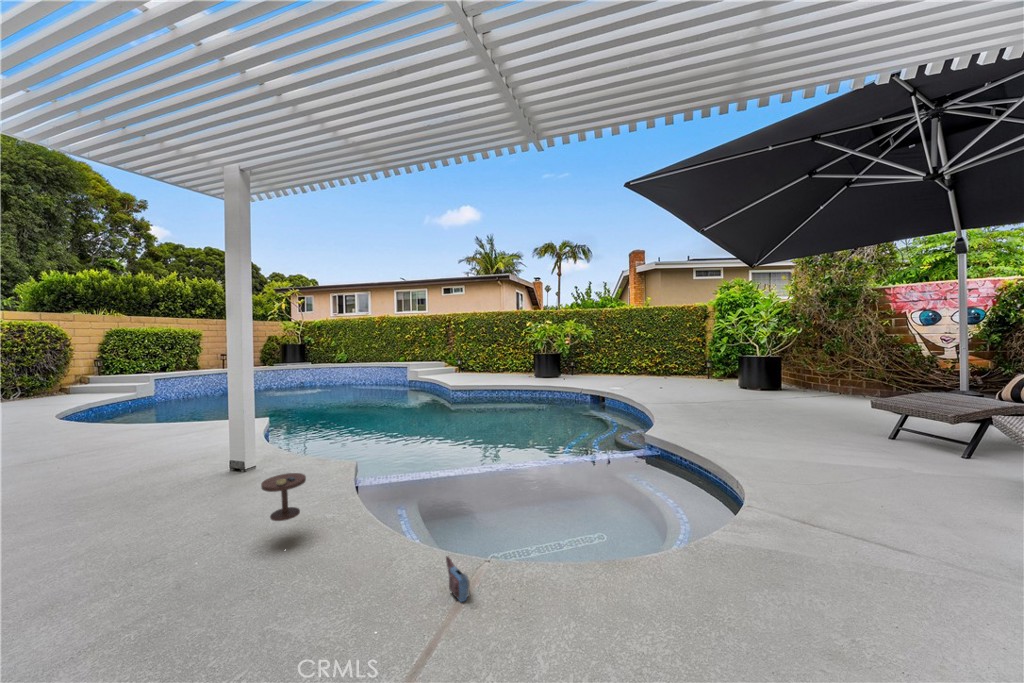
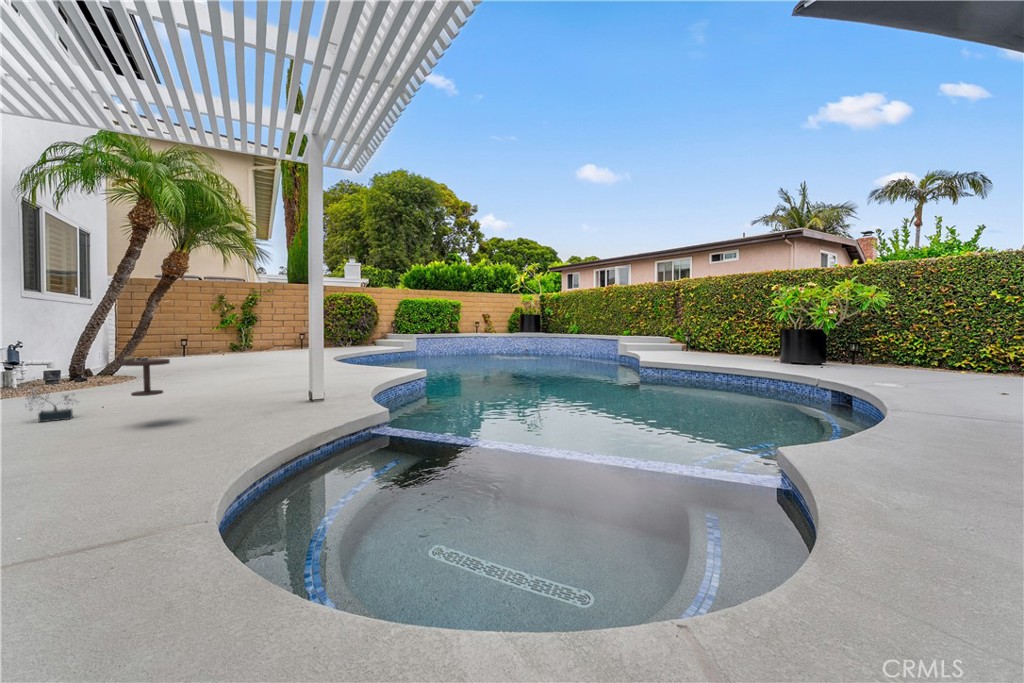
decorative plant: none [73,548,138,600] -> present [27,389,77,422]
watering can: present [446,556,470,602] -> none [27,448,101,497]

